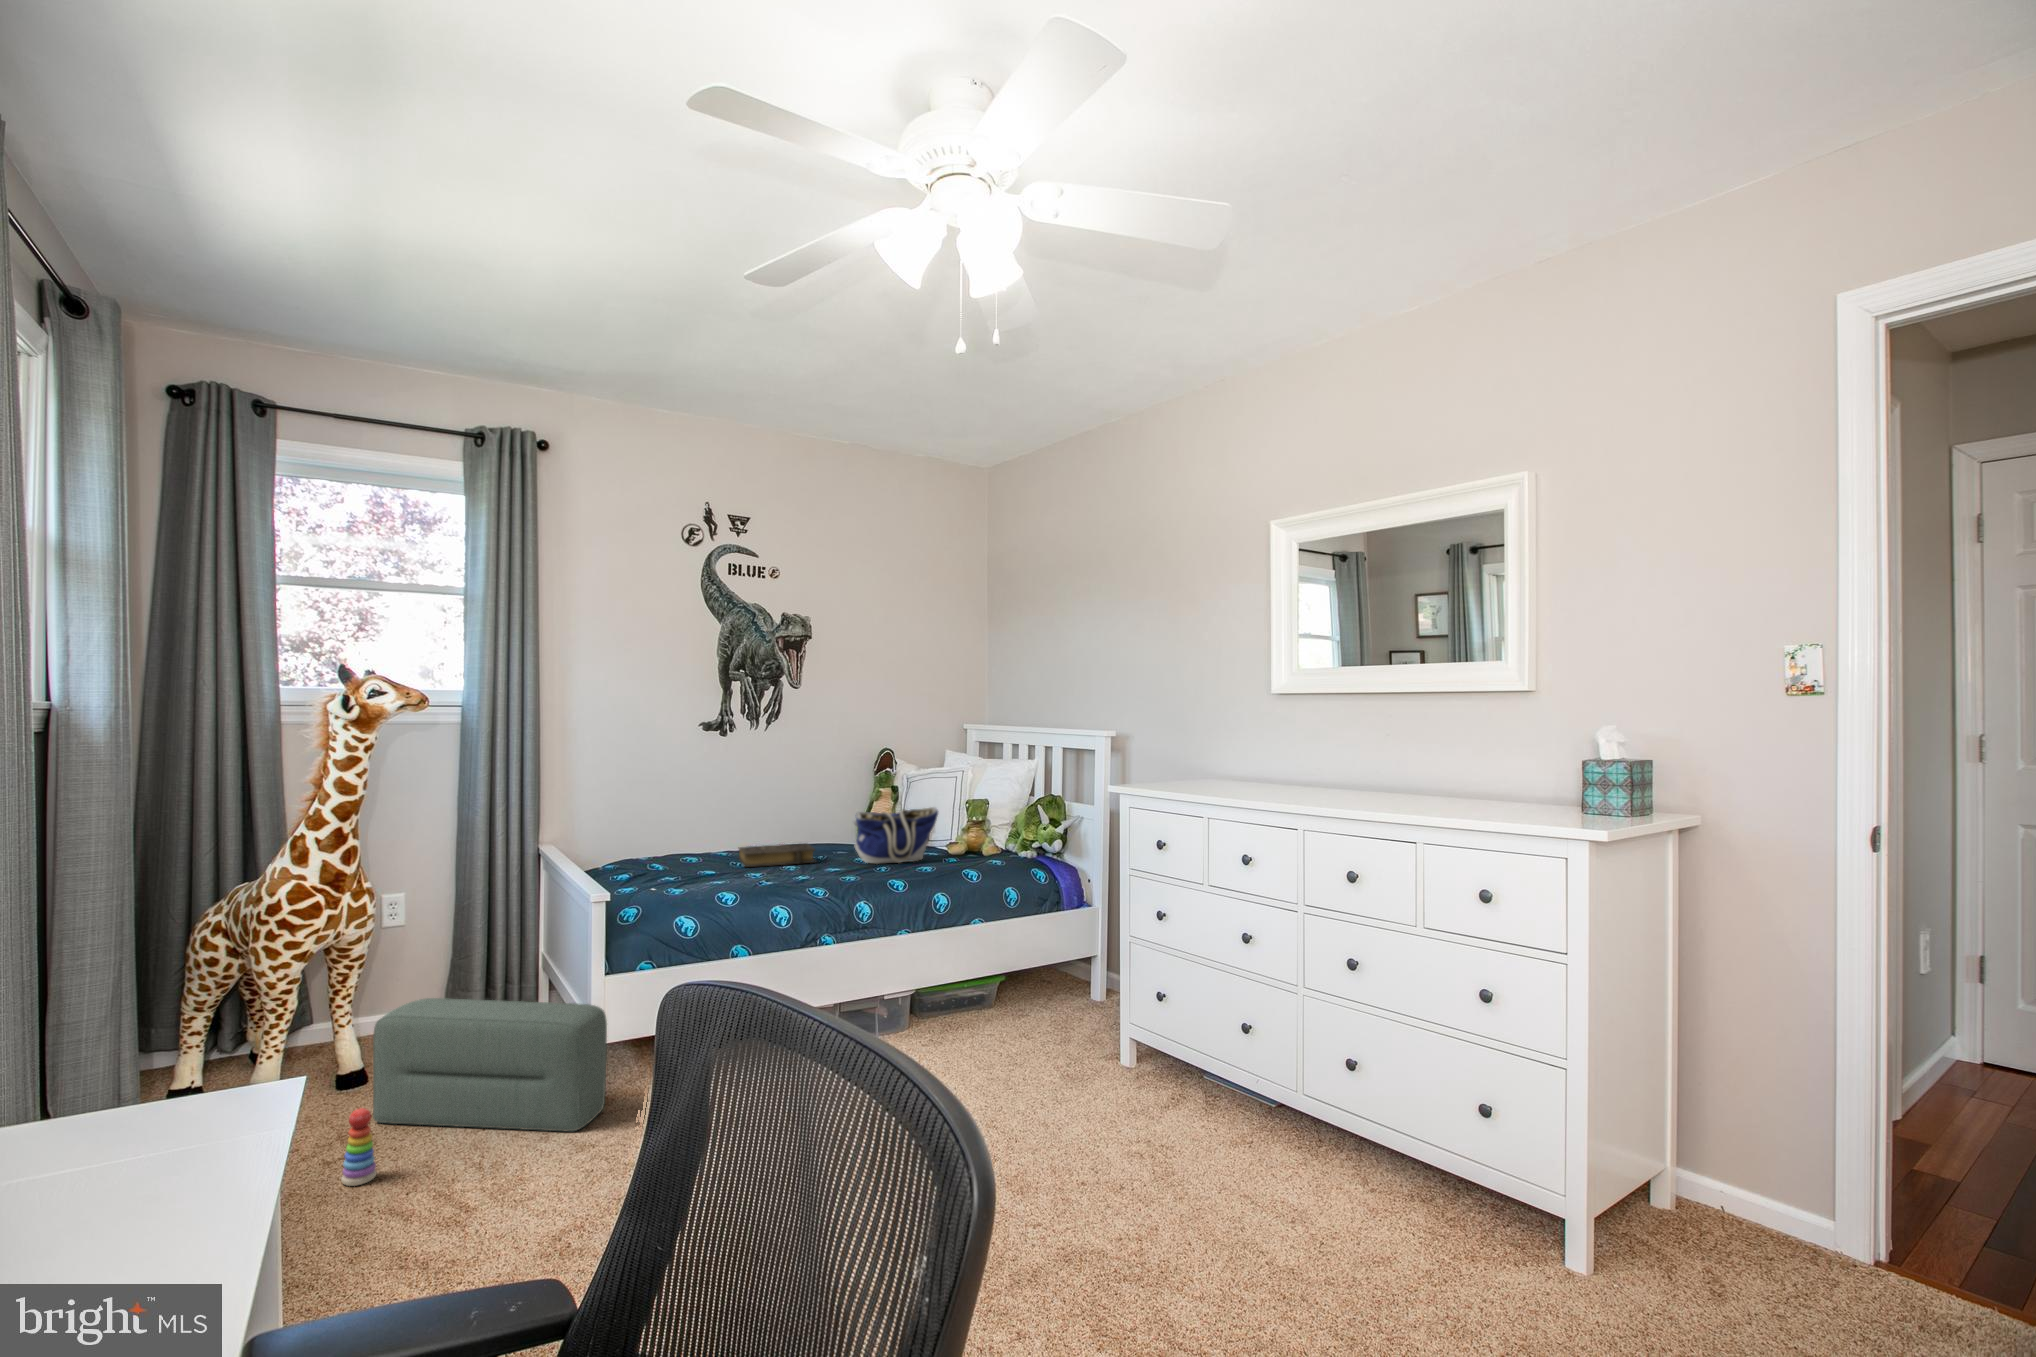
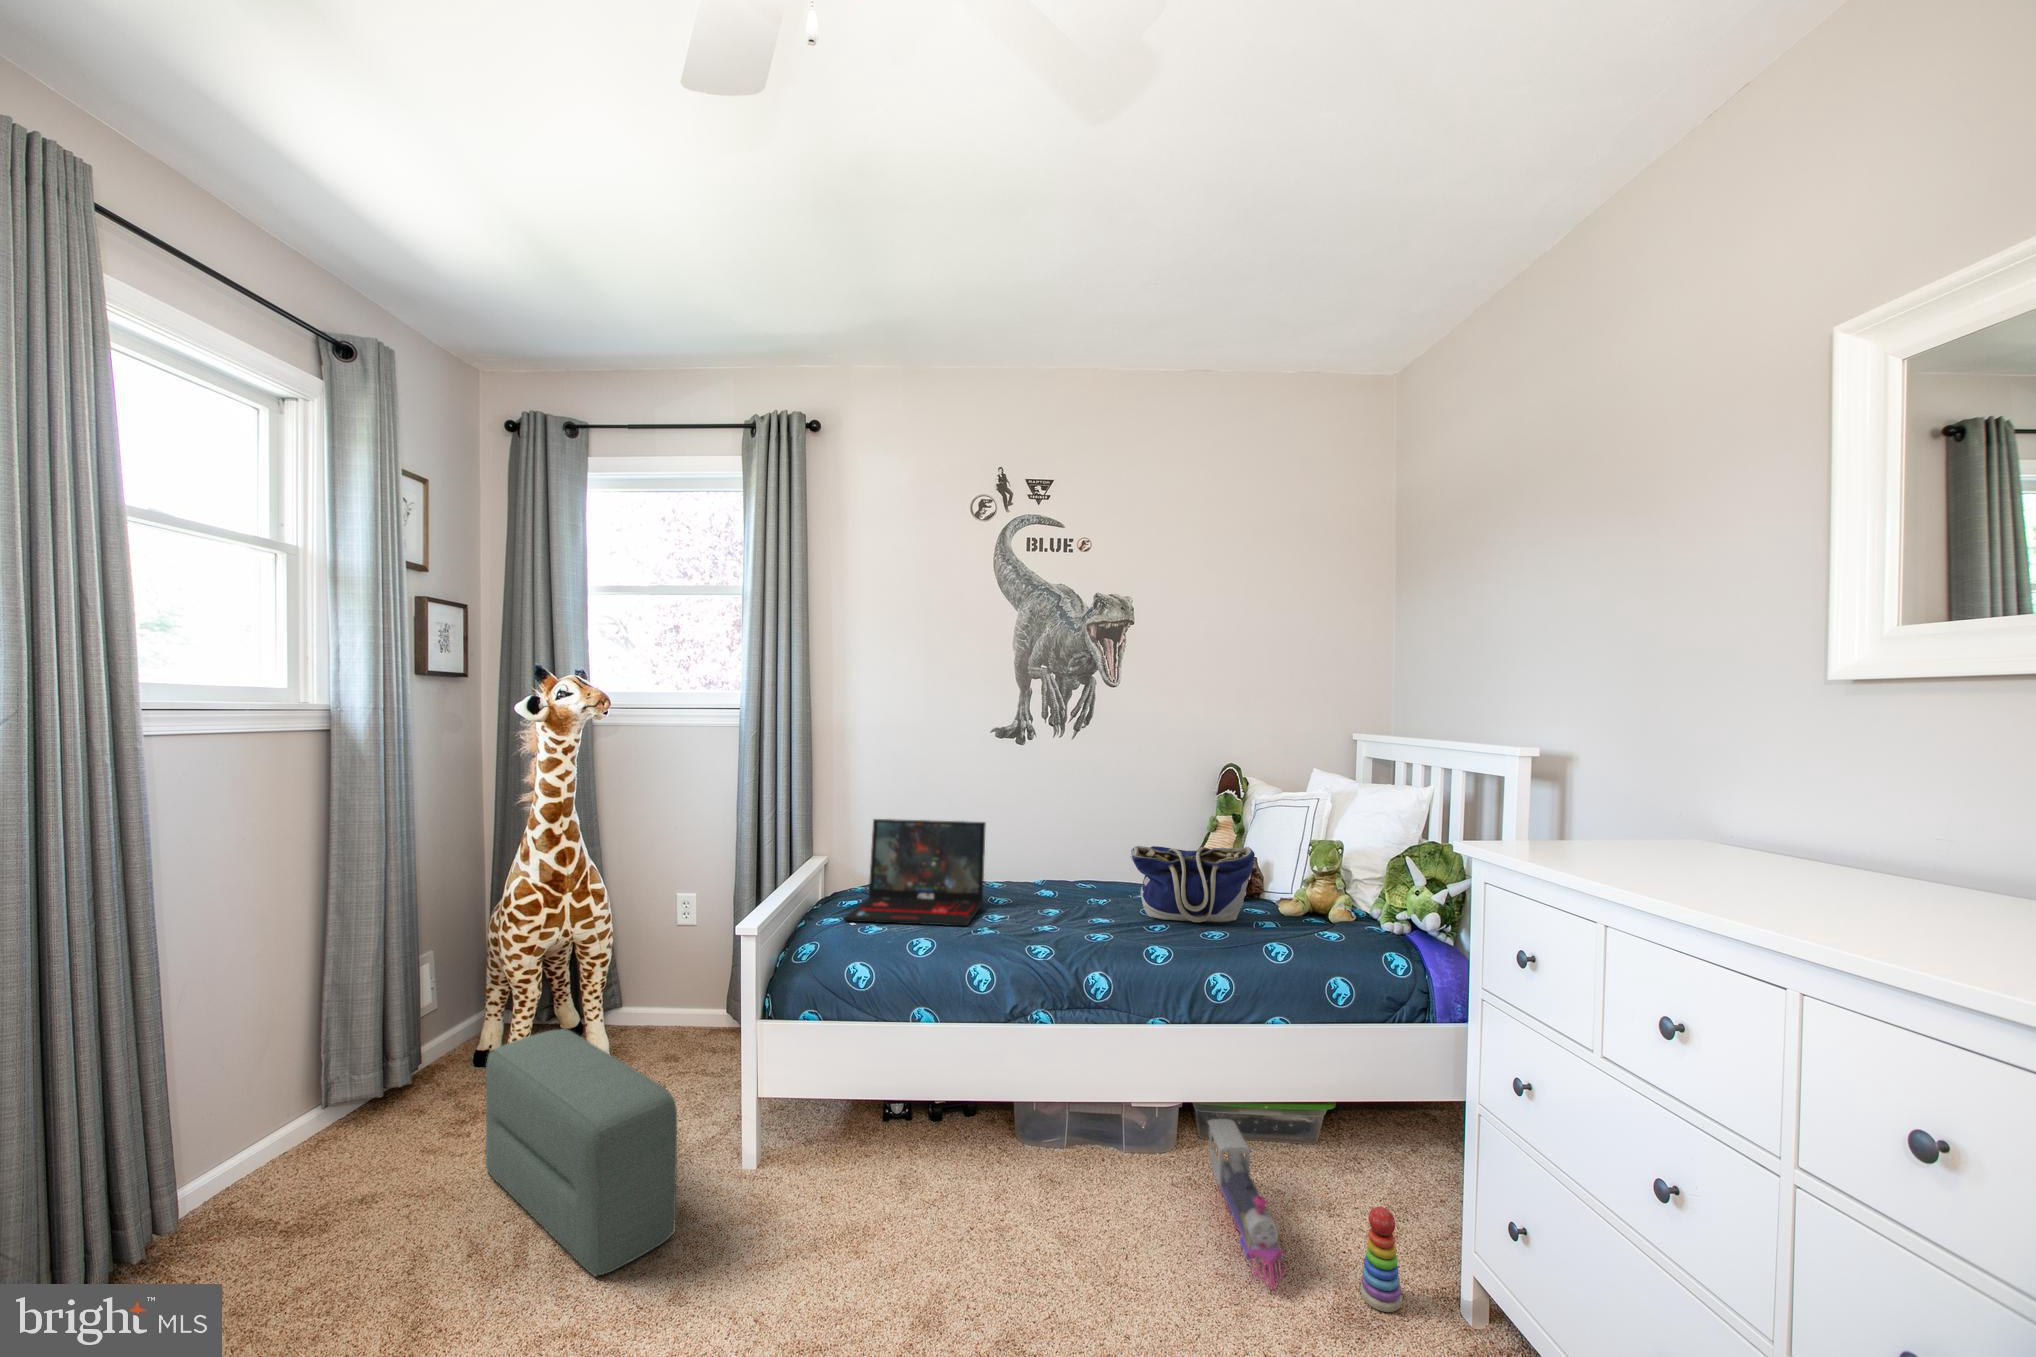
laptop: none [633,804,746,889] -> present [843,819,986,926]
book: present [739,843,816,867] -> none [1005,874,1101,906]
toy train: none [924,981,993,1044] -> present [1208,1119,1285,1288]
stacking toy: present [341,1108,377,1186] -> present [1360,1207,1402,1312]

